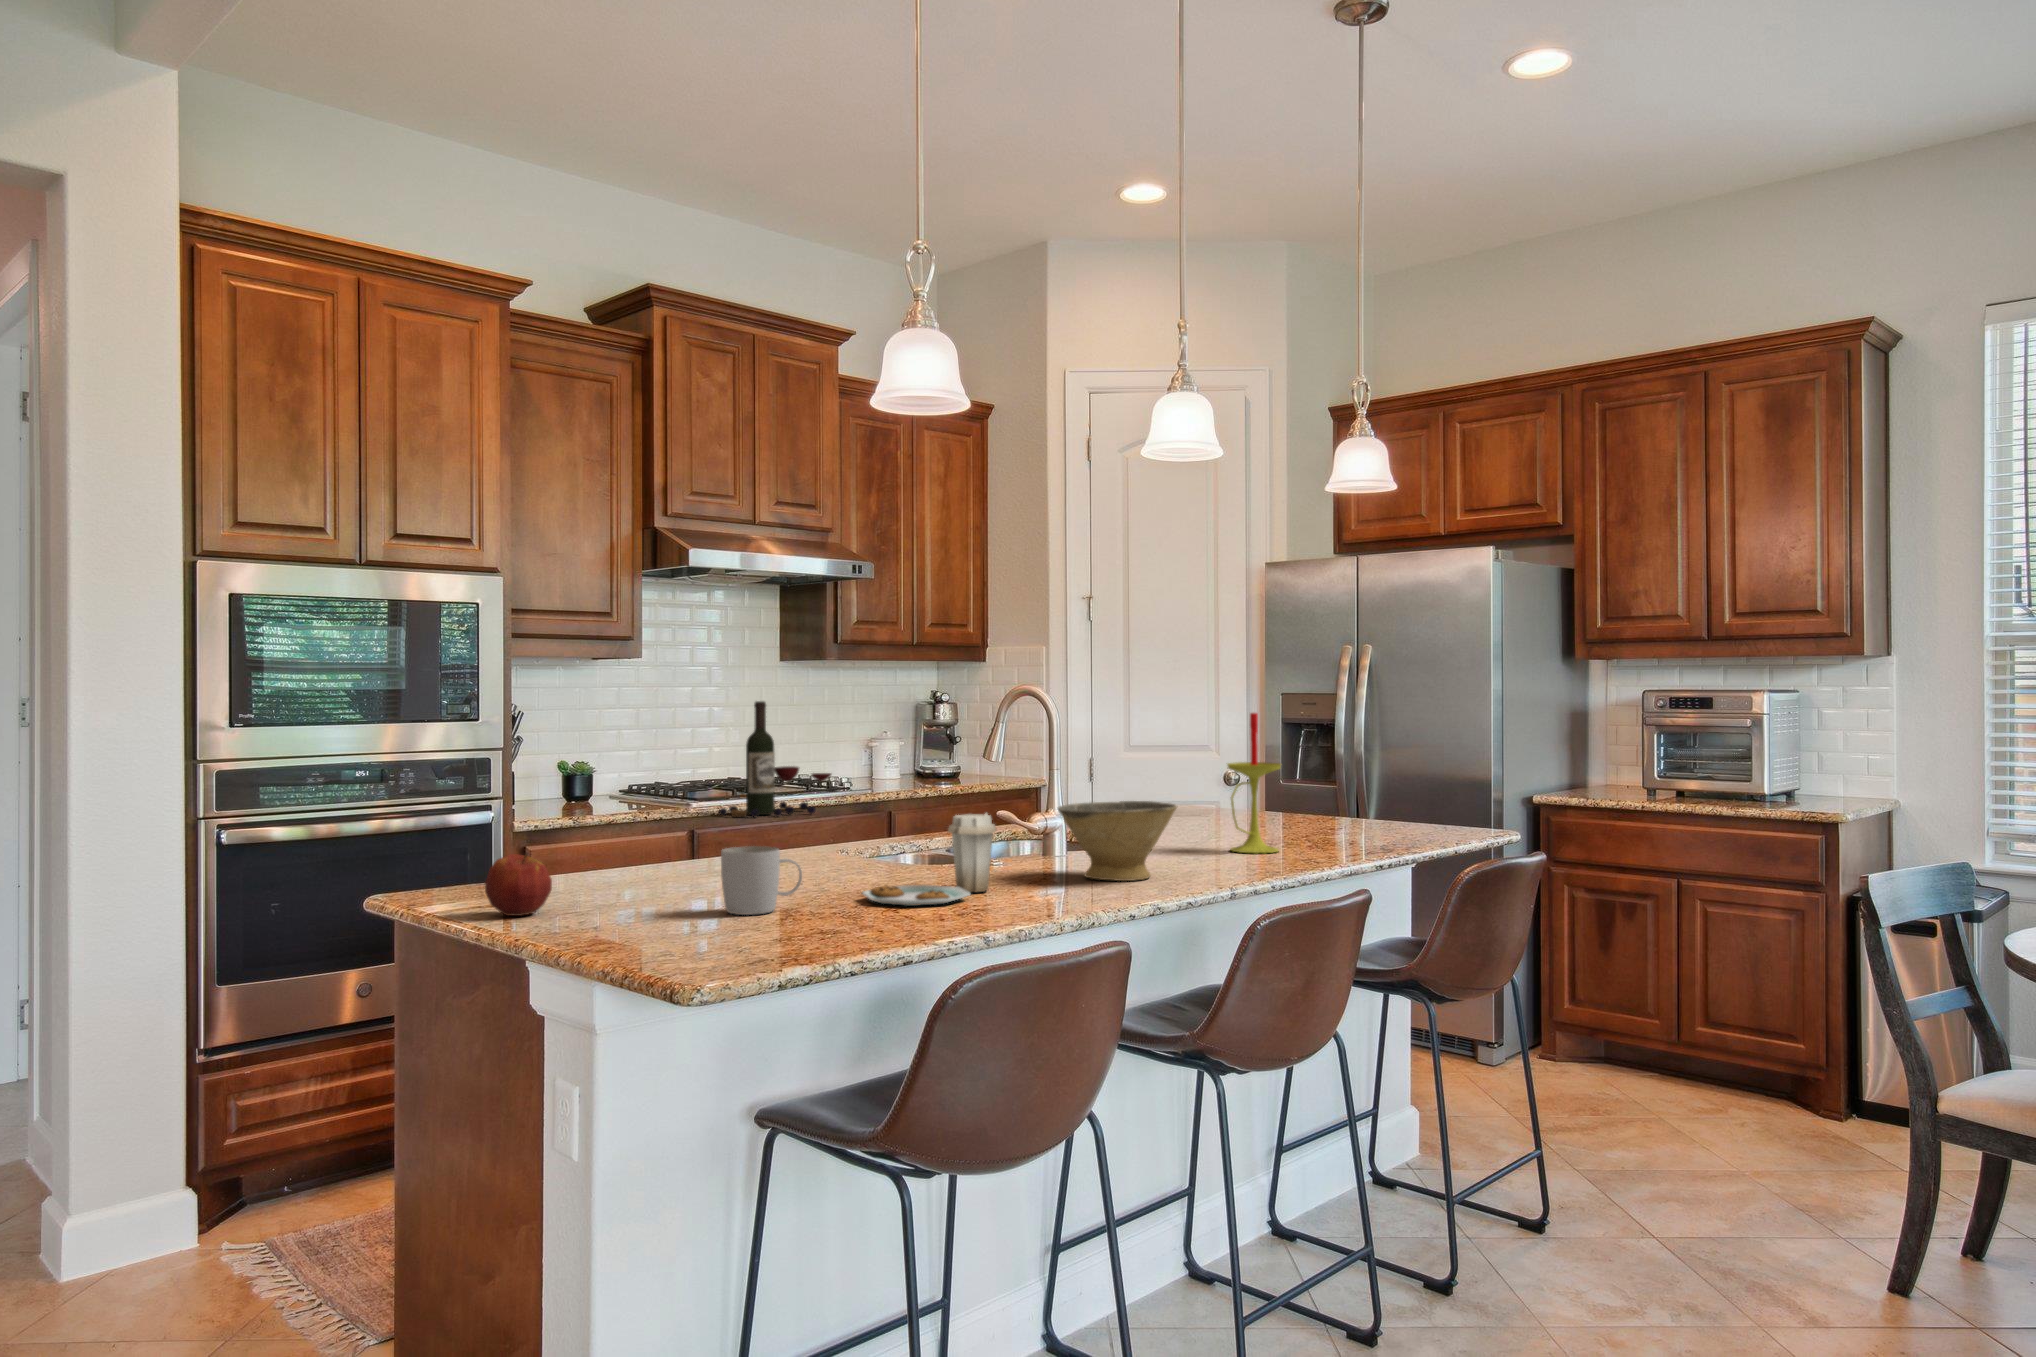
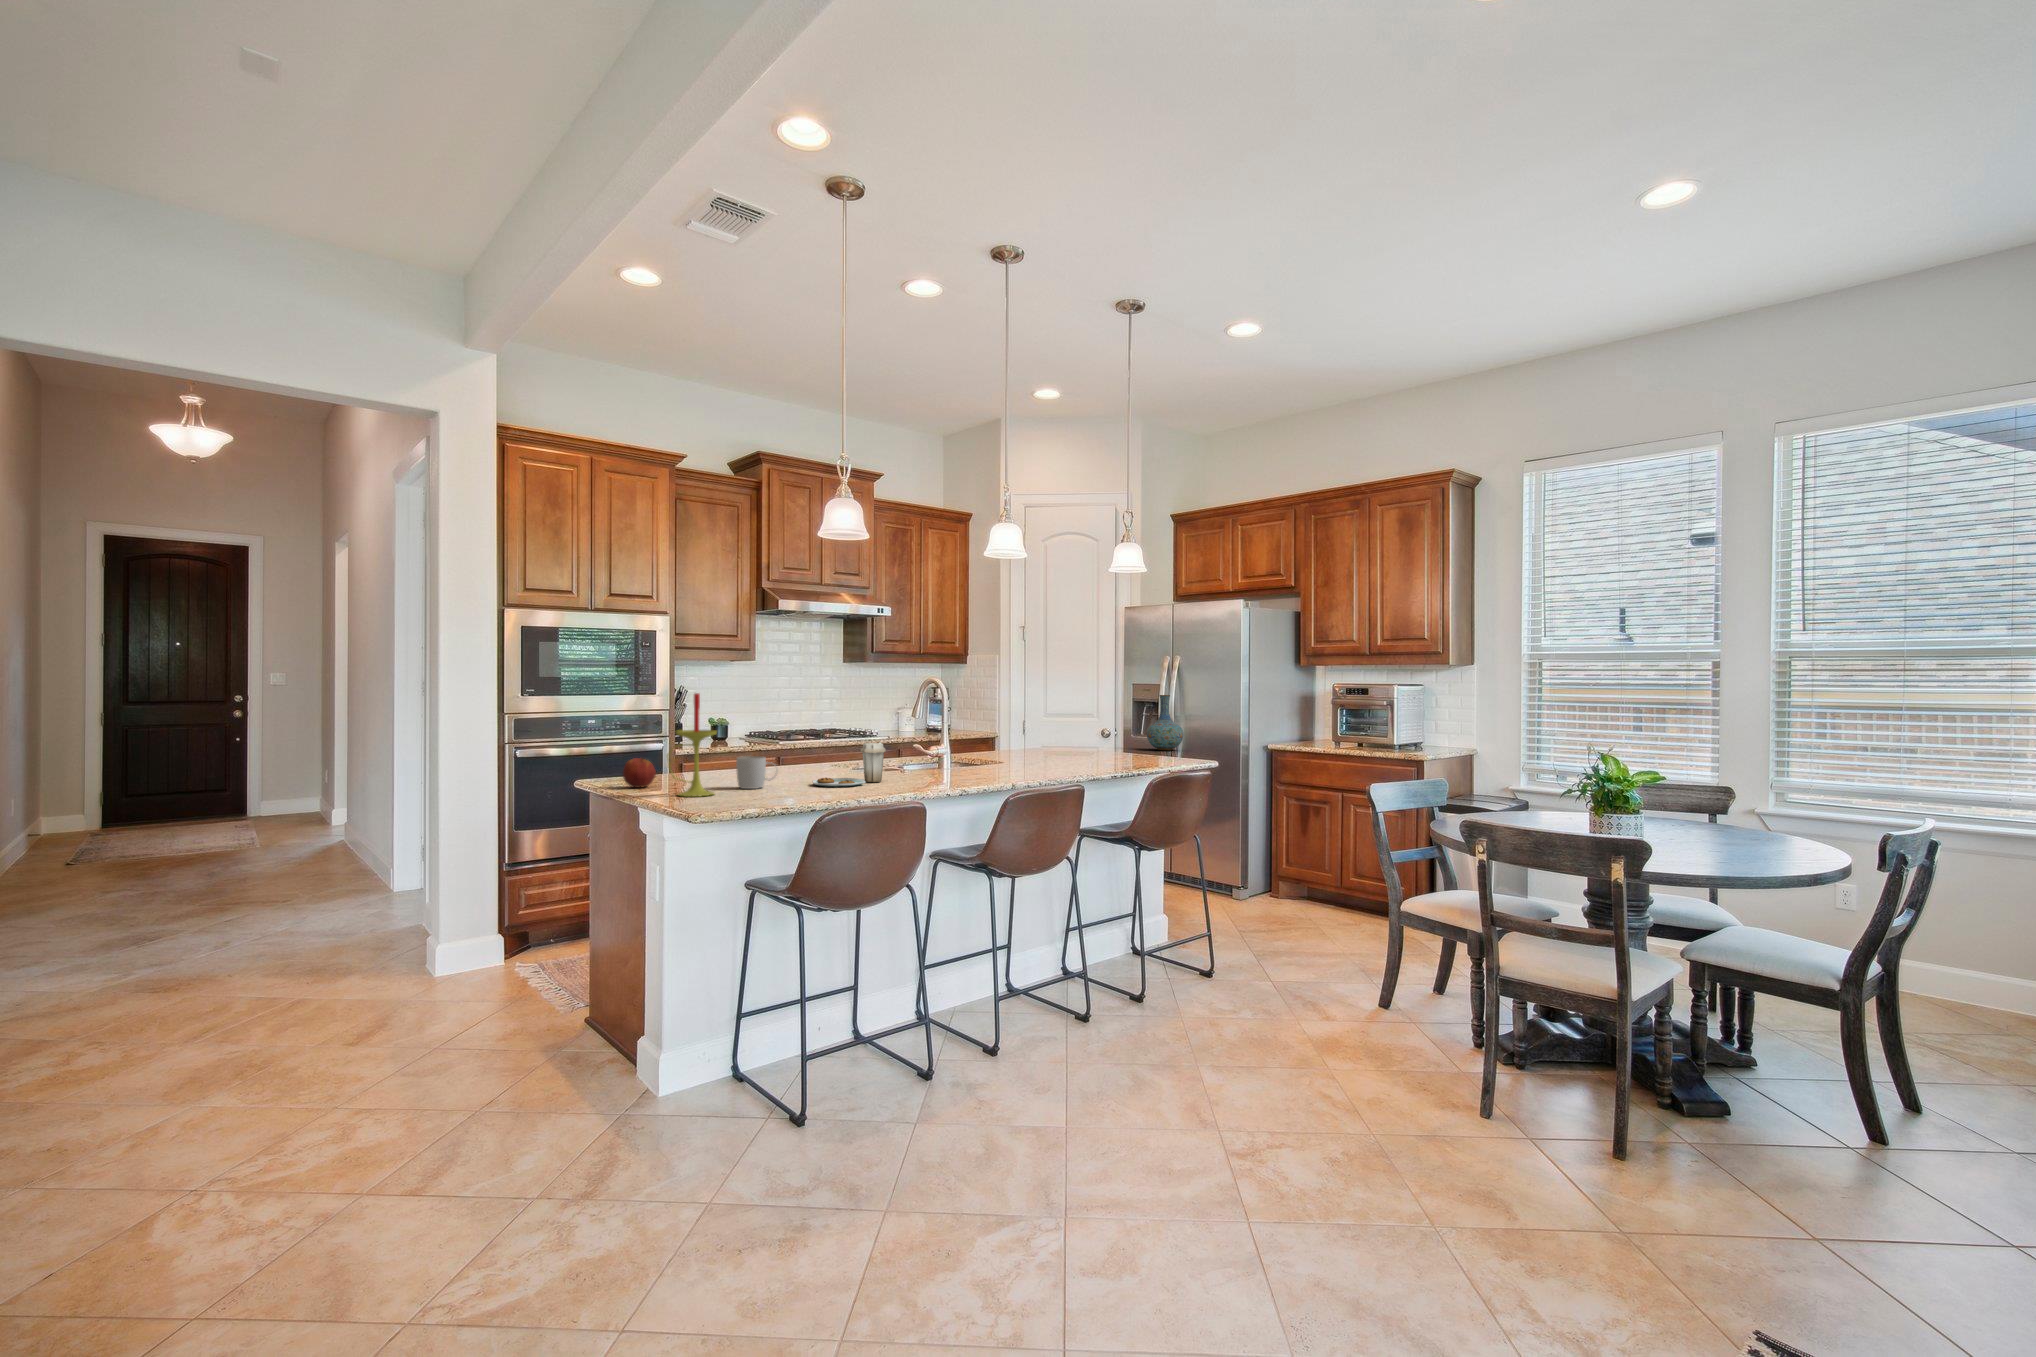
wine bottle: present [719,701,831,817] -> none [795,686,862,750]
candle: present [1227,713,1281,853] -> present [667,693,717,797]
vase: none [1338,713,1403,810] -> present [1147,695,1183,750]
bowl: present [1058,801,1177,881] -> none [926,739,988,779]

